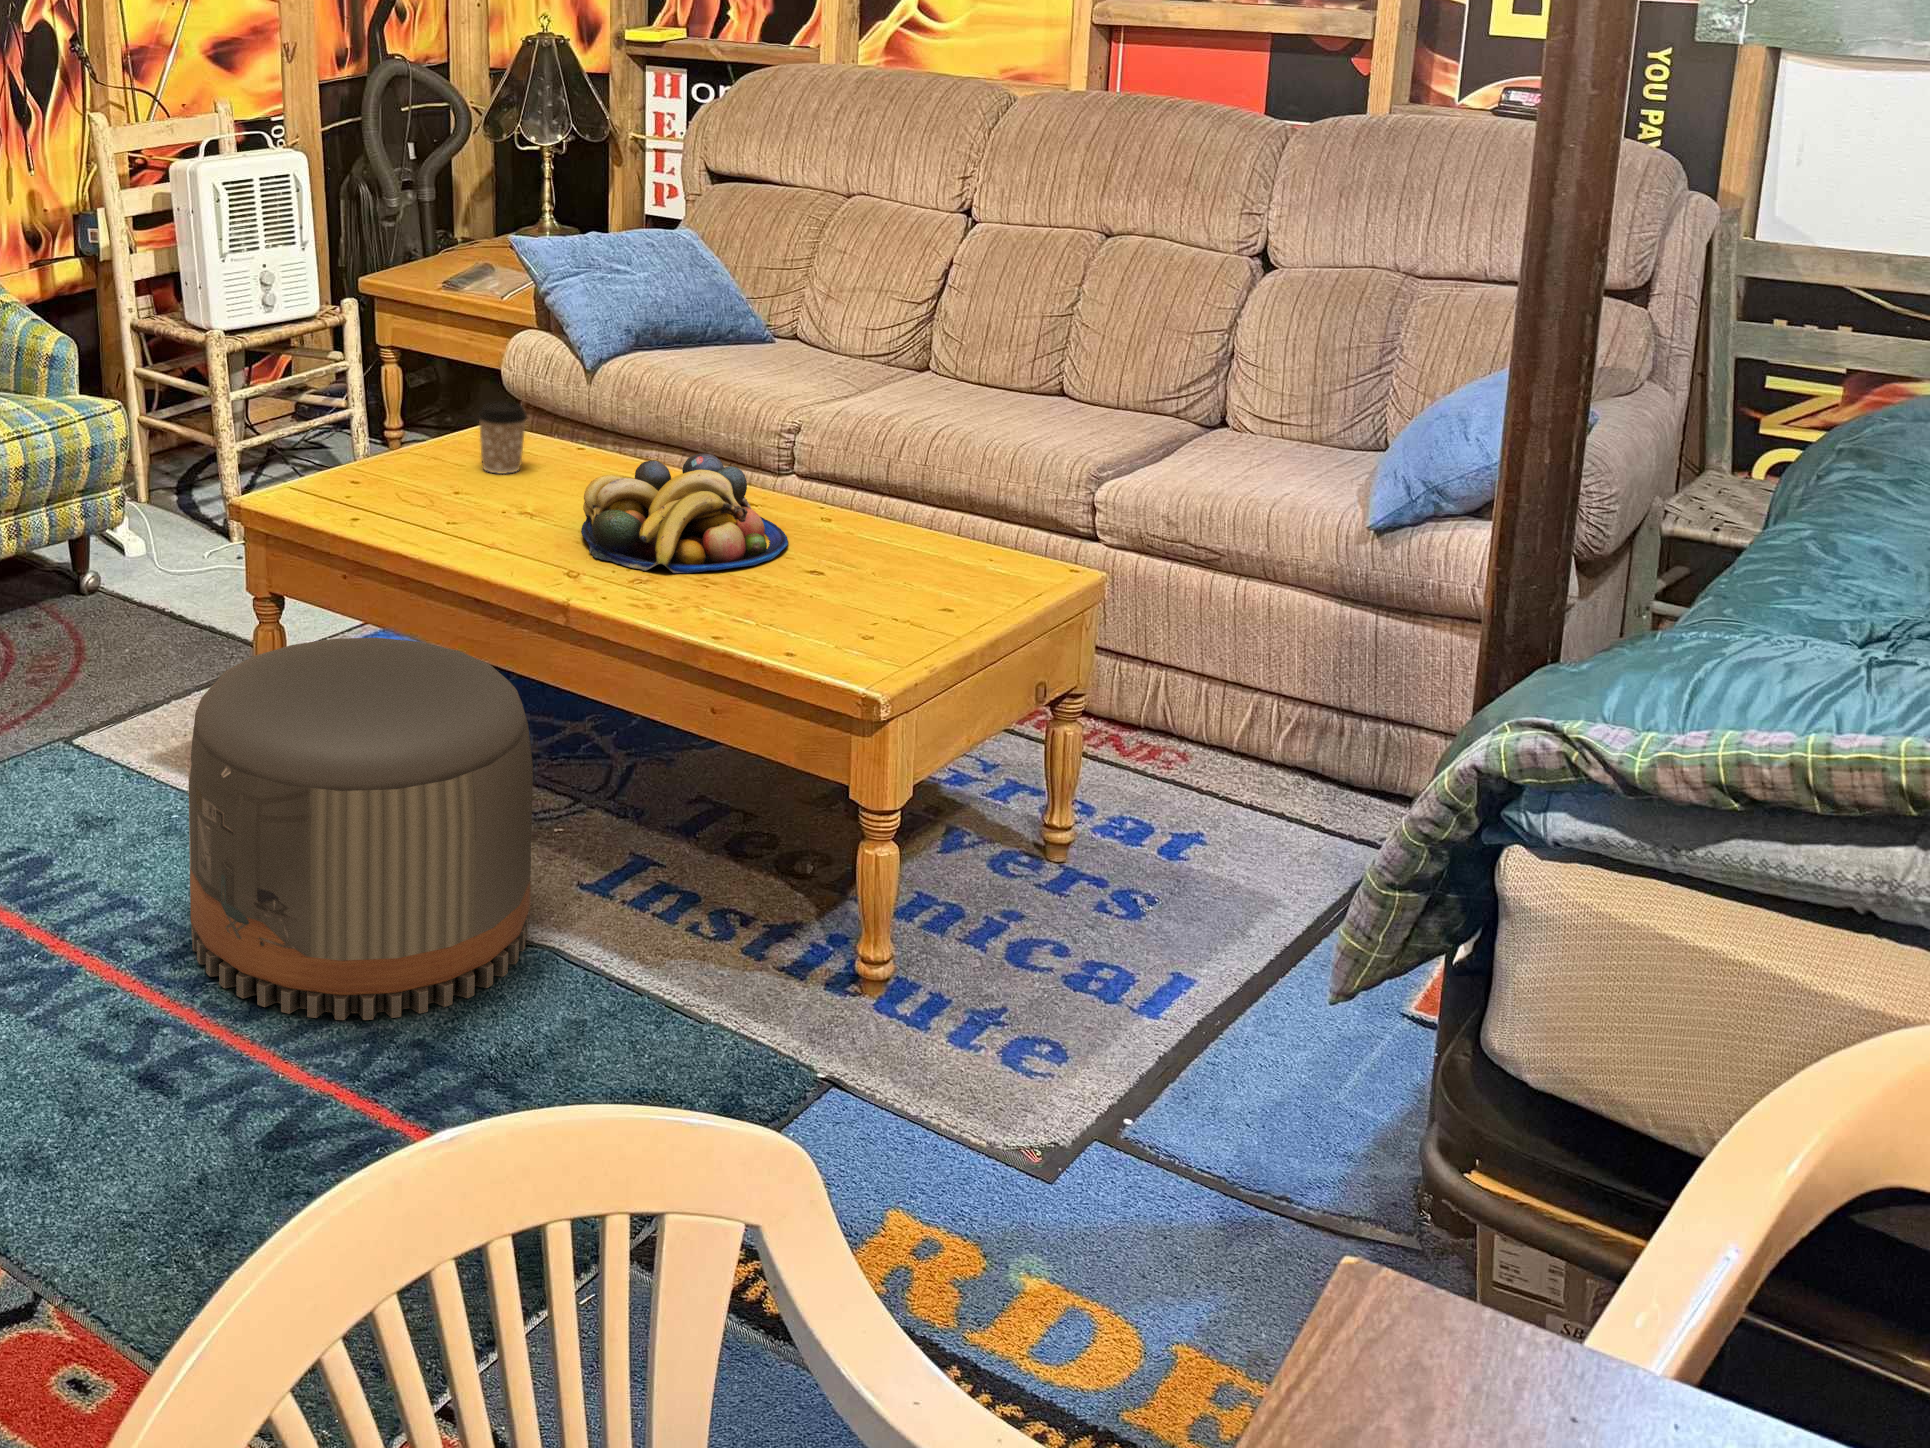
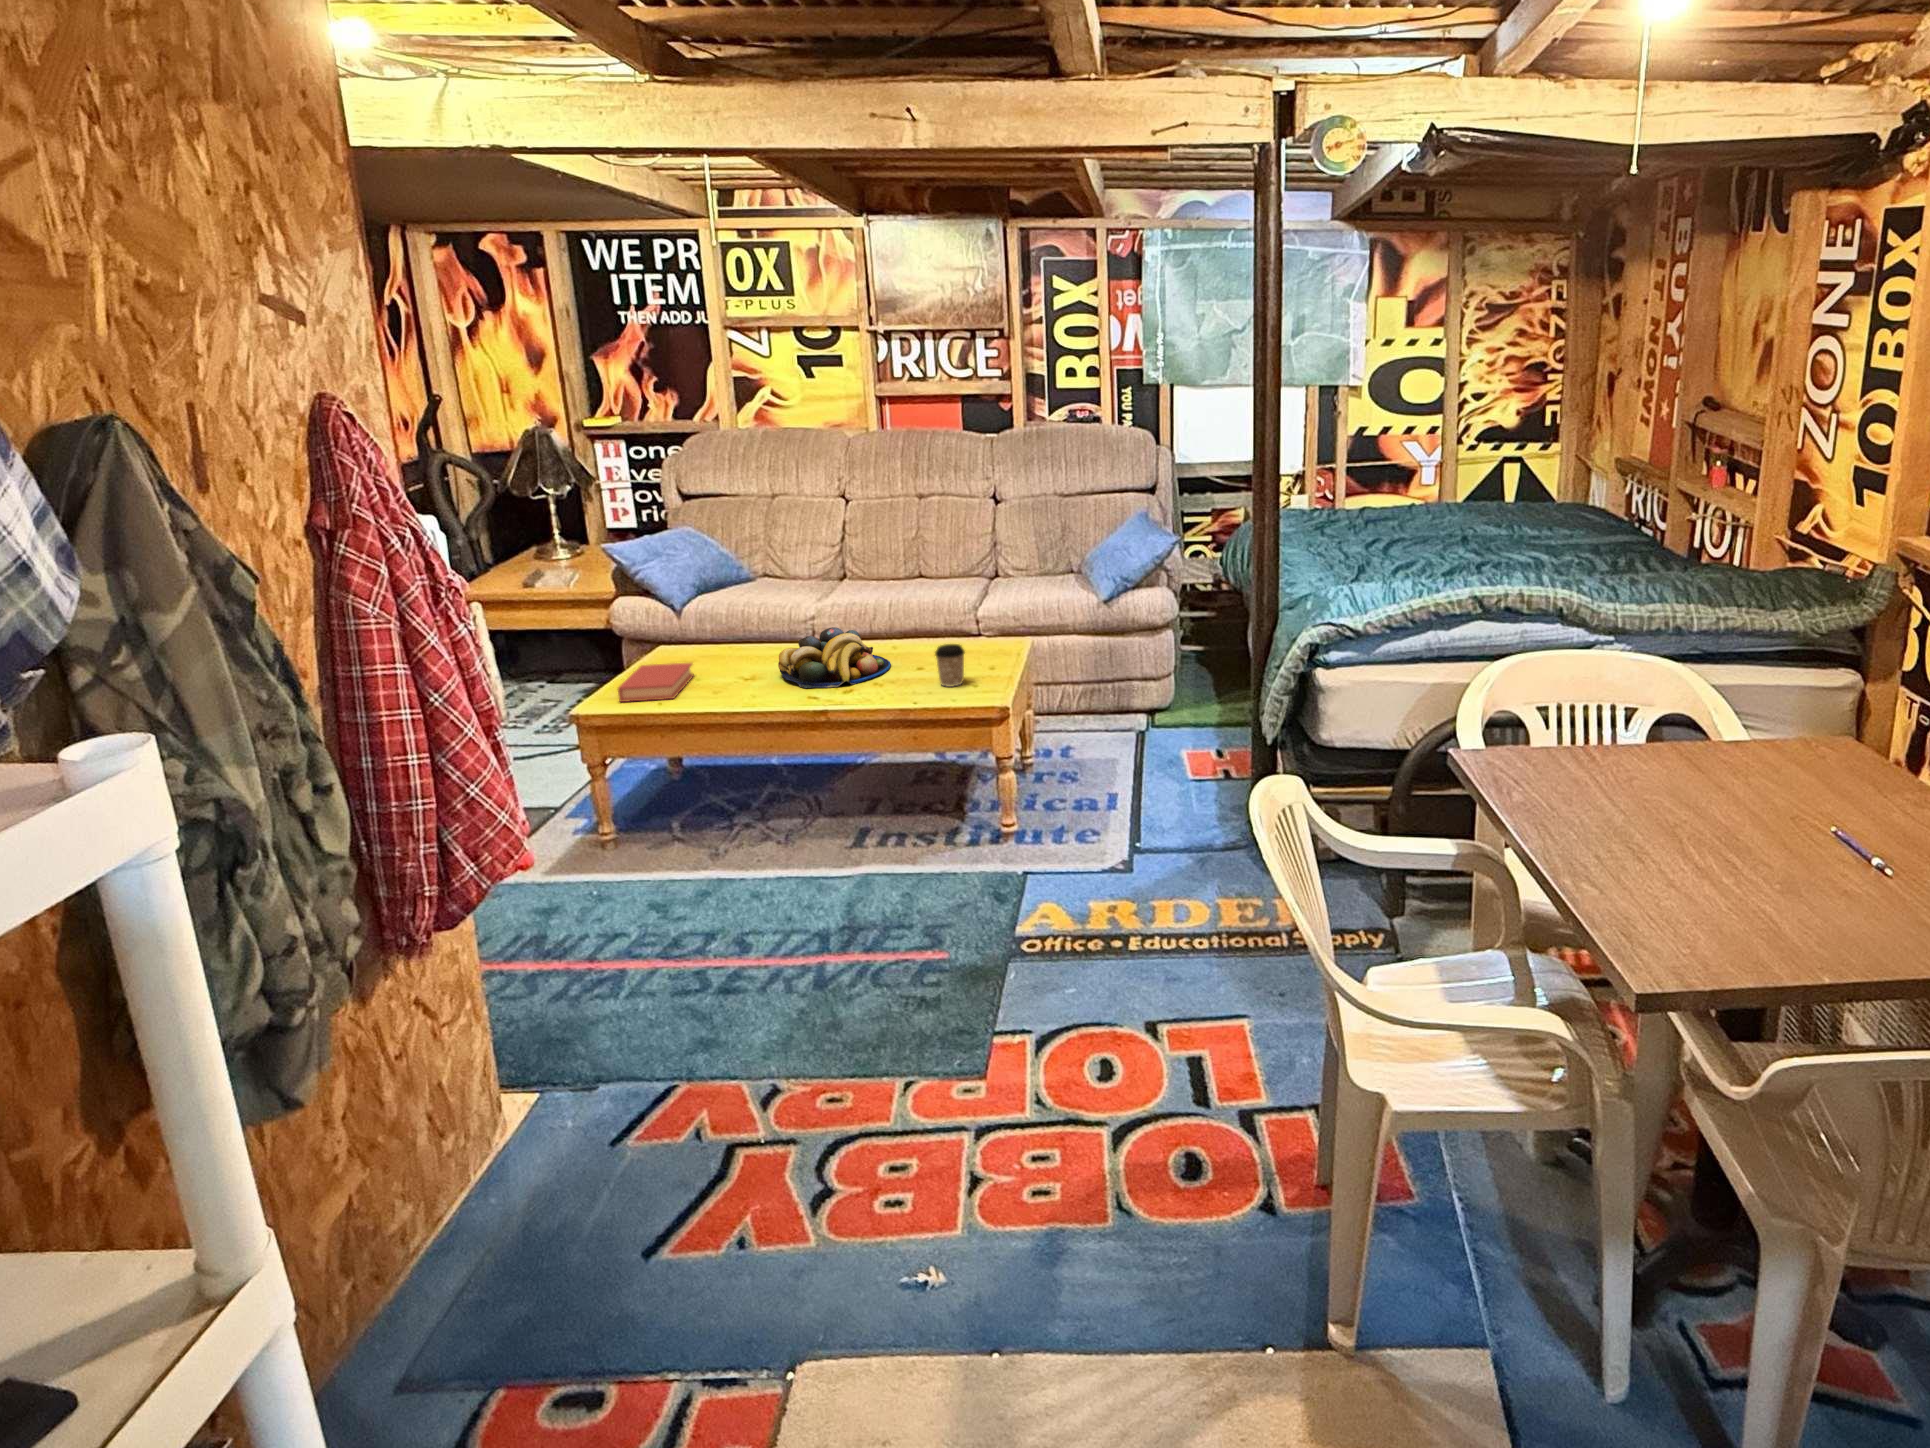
coffee cup: present [478,401,527,474] -> present [935,644,965,687]
book: none [323,448,474,520] -> present [618,663,694,702]
pouf: present [188,638,533,1020] -> none [649,747,851,947]

